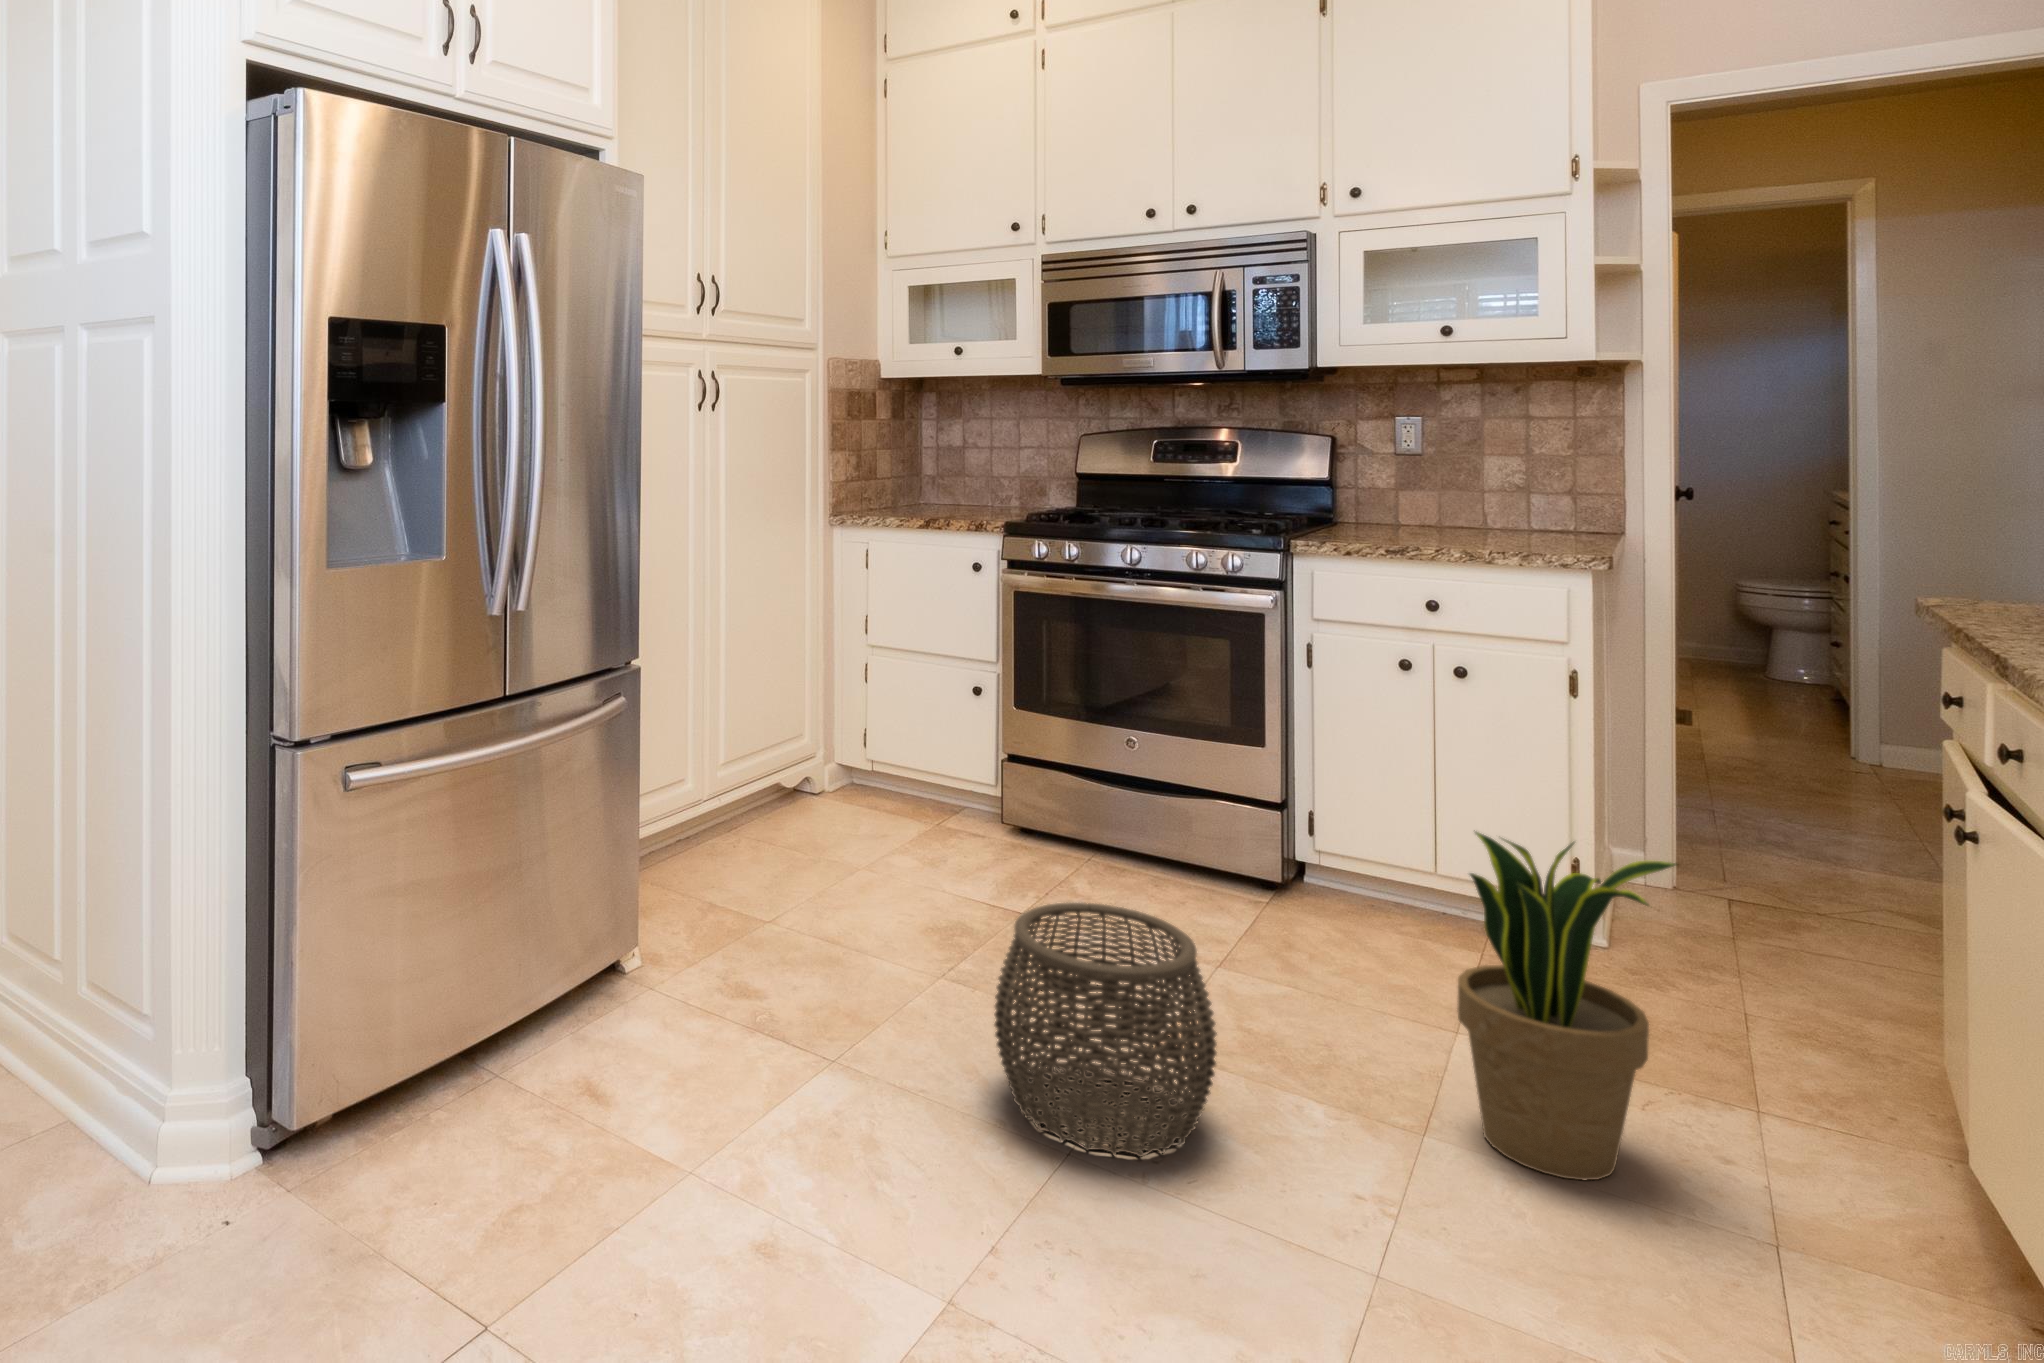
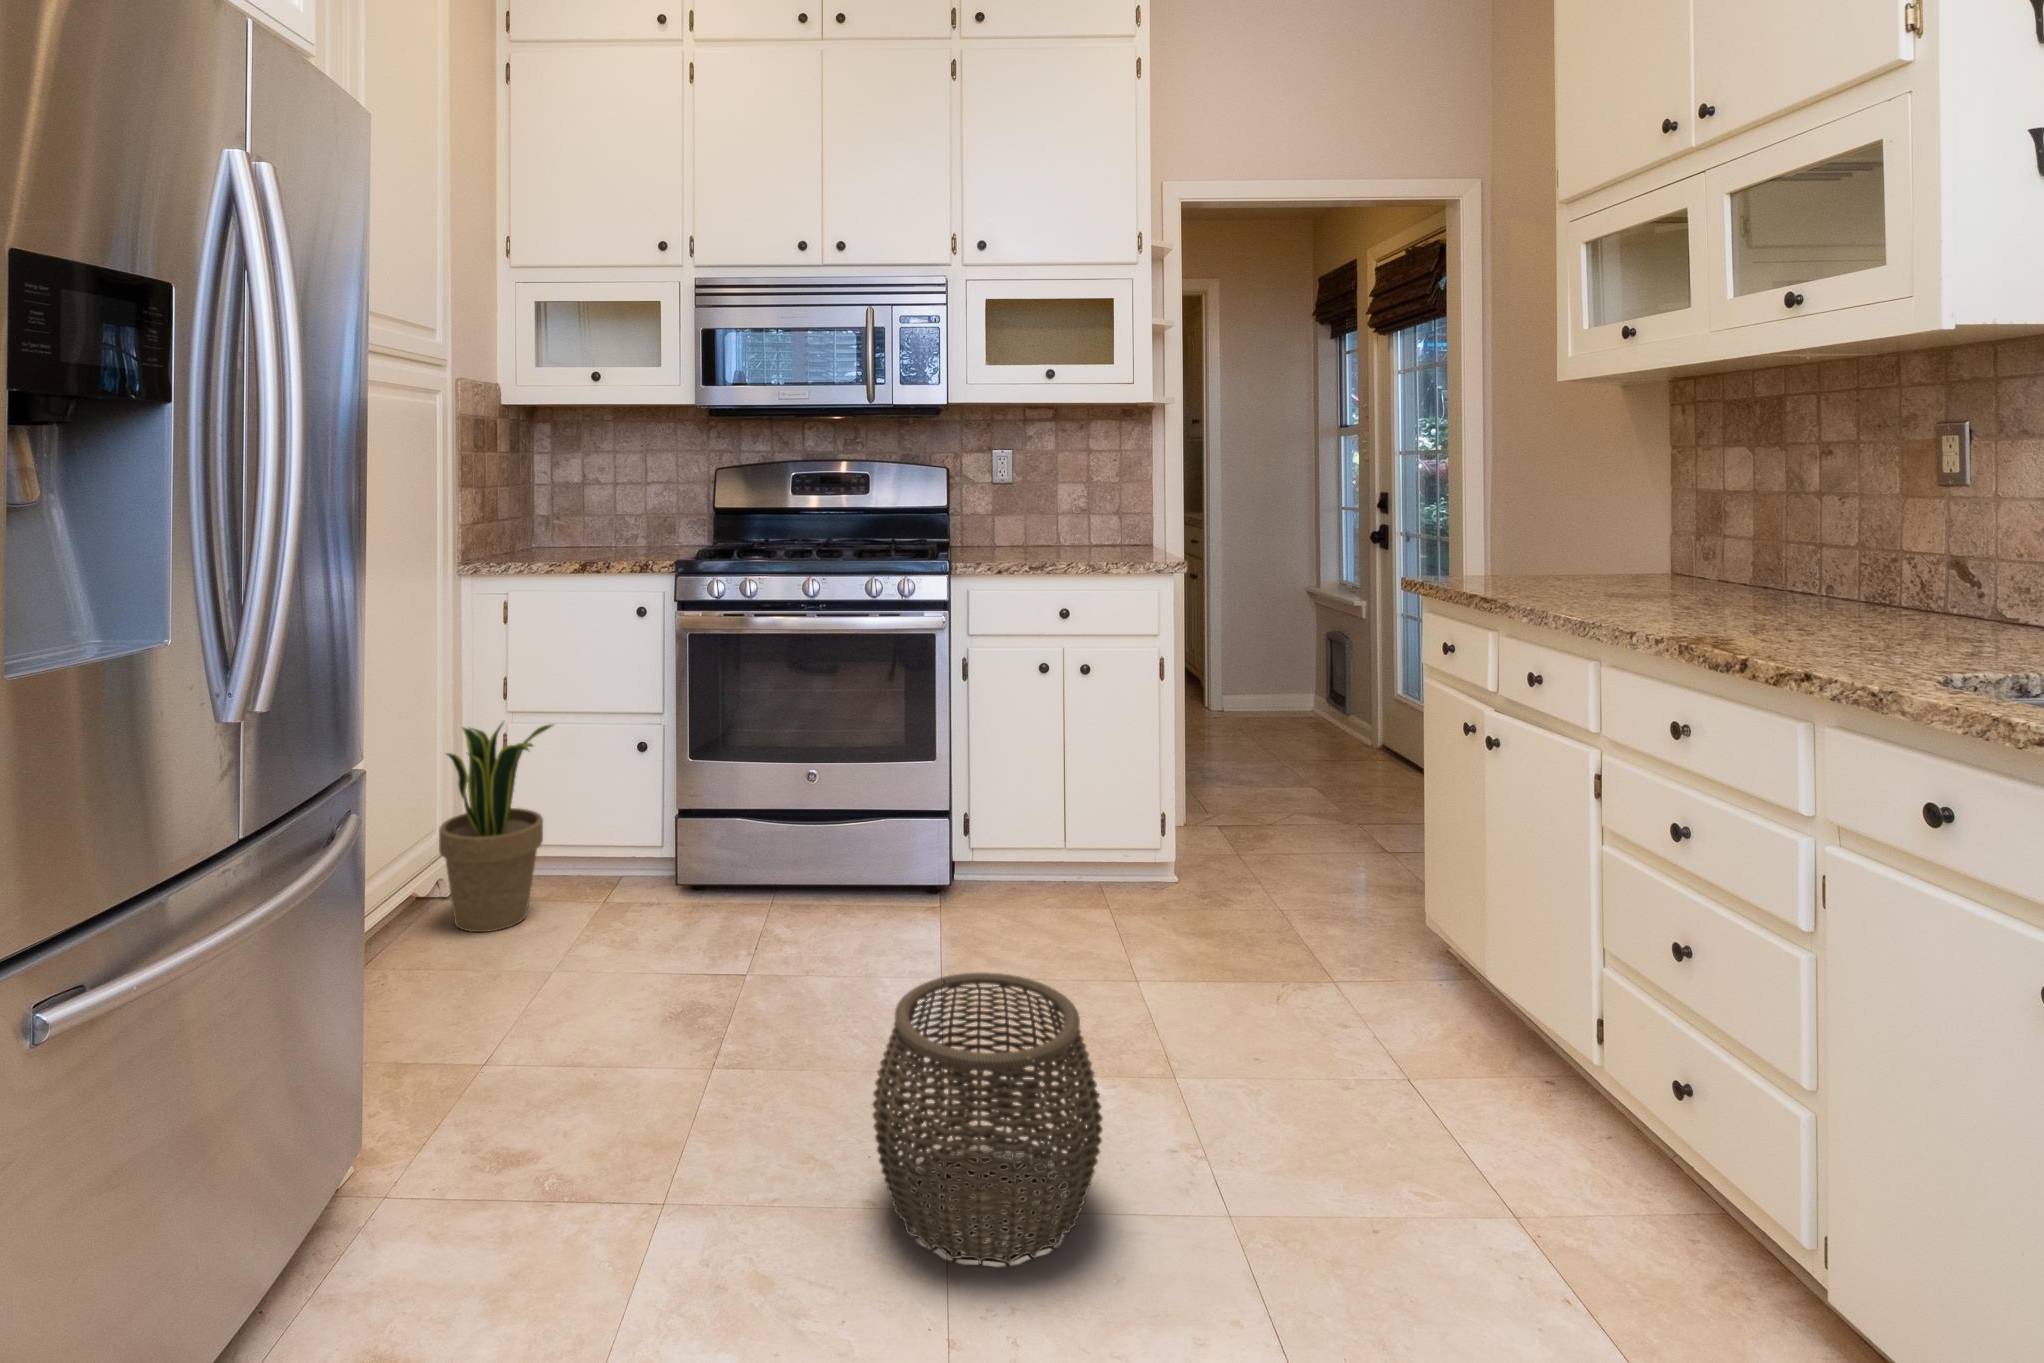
potted plant: present [1457,832,1676,1180] -> present [439,723,553,932]

